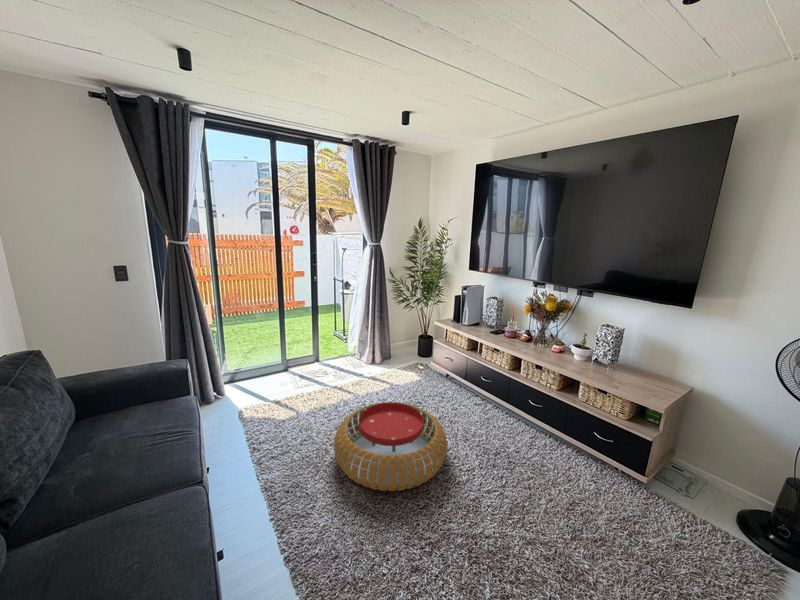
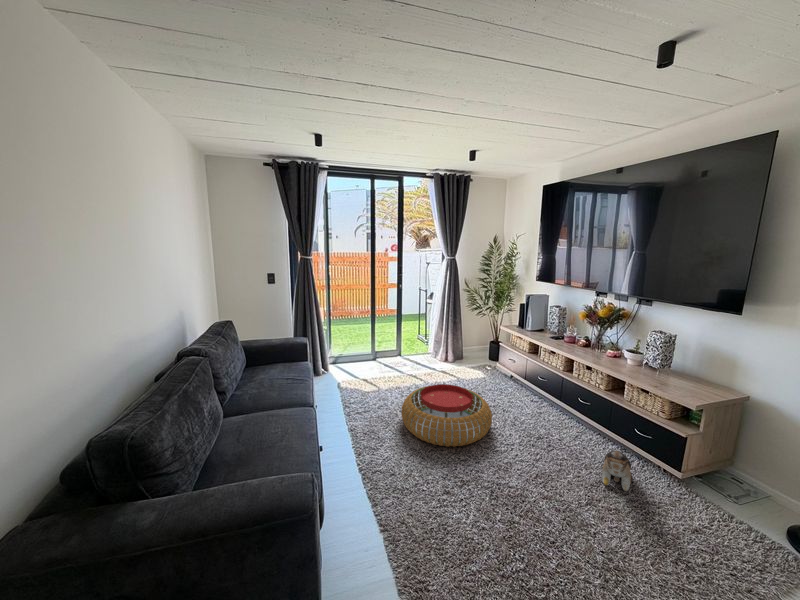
plush toy: none [574,465,615,513] -> present [602,451,632,491]

